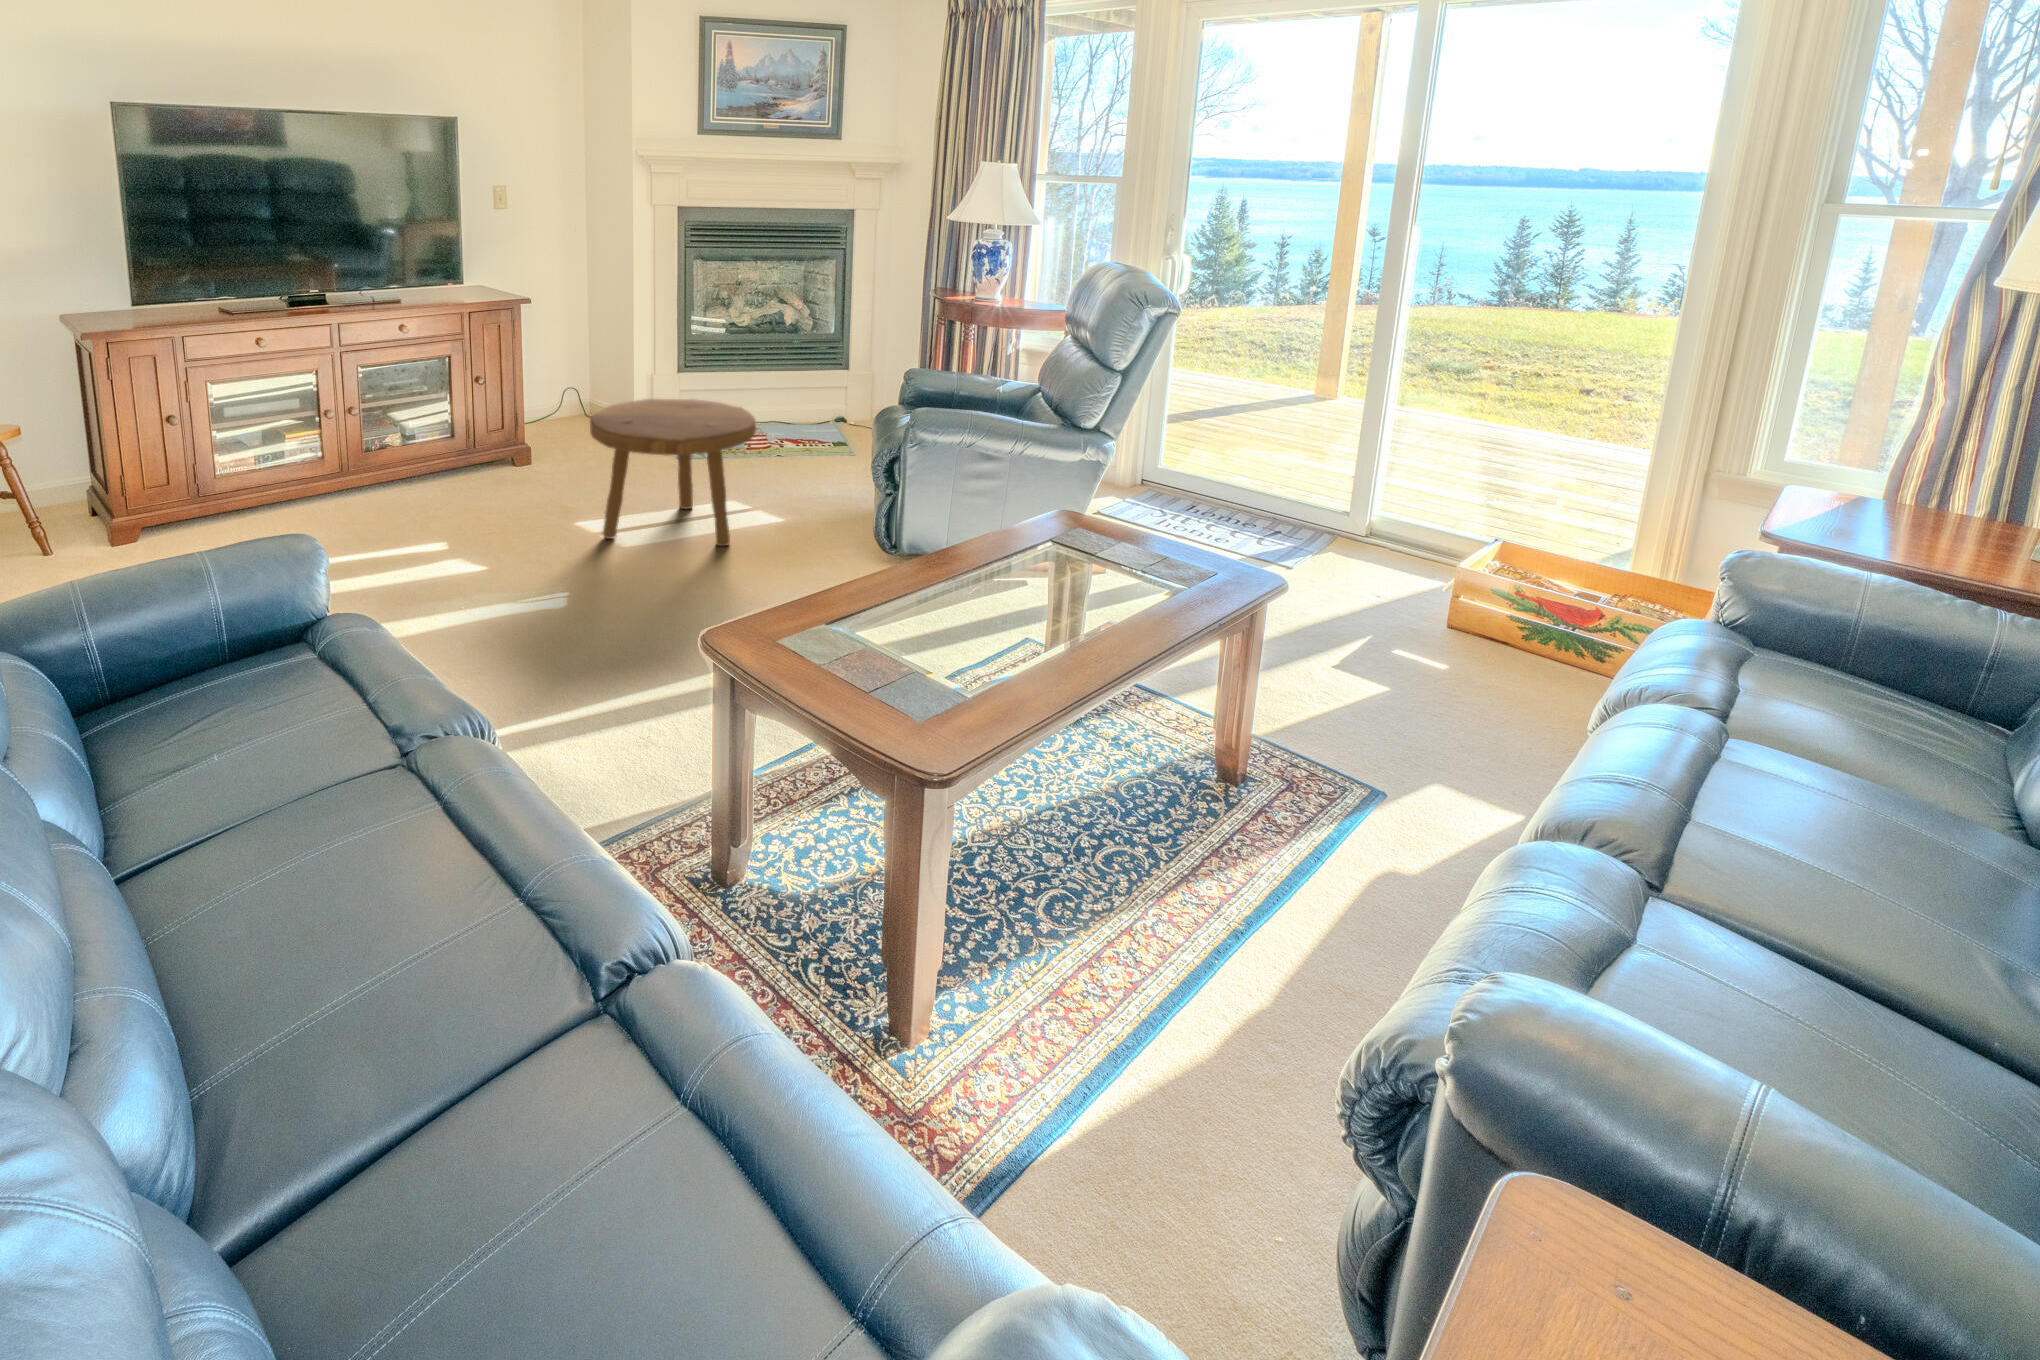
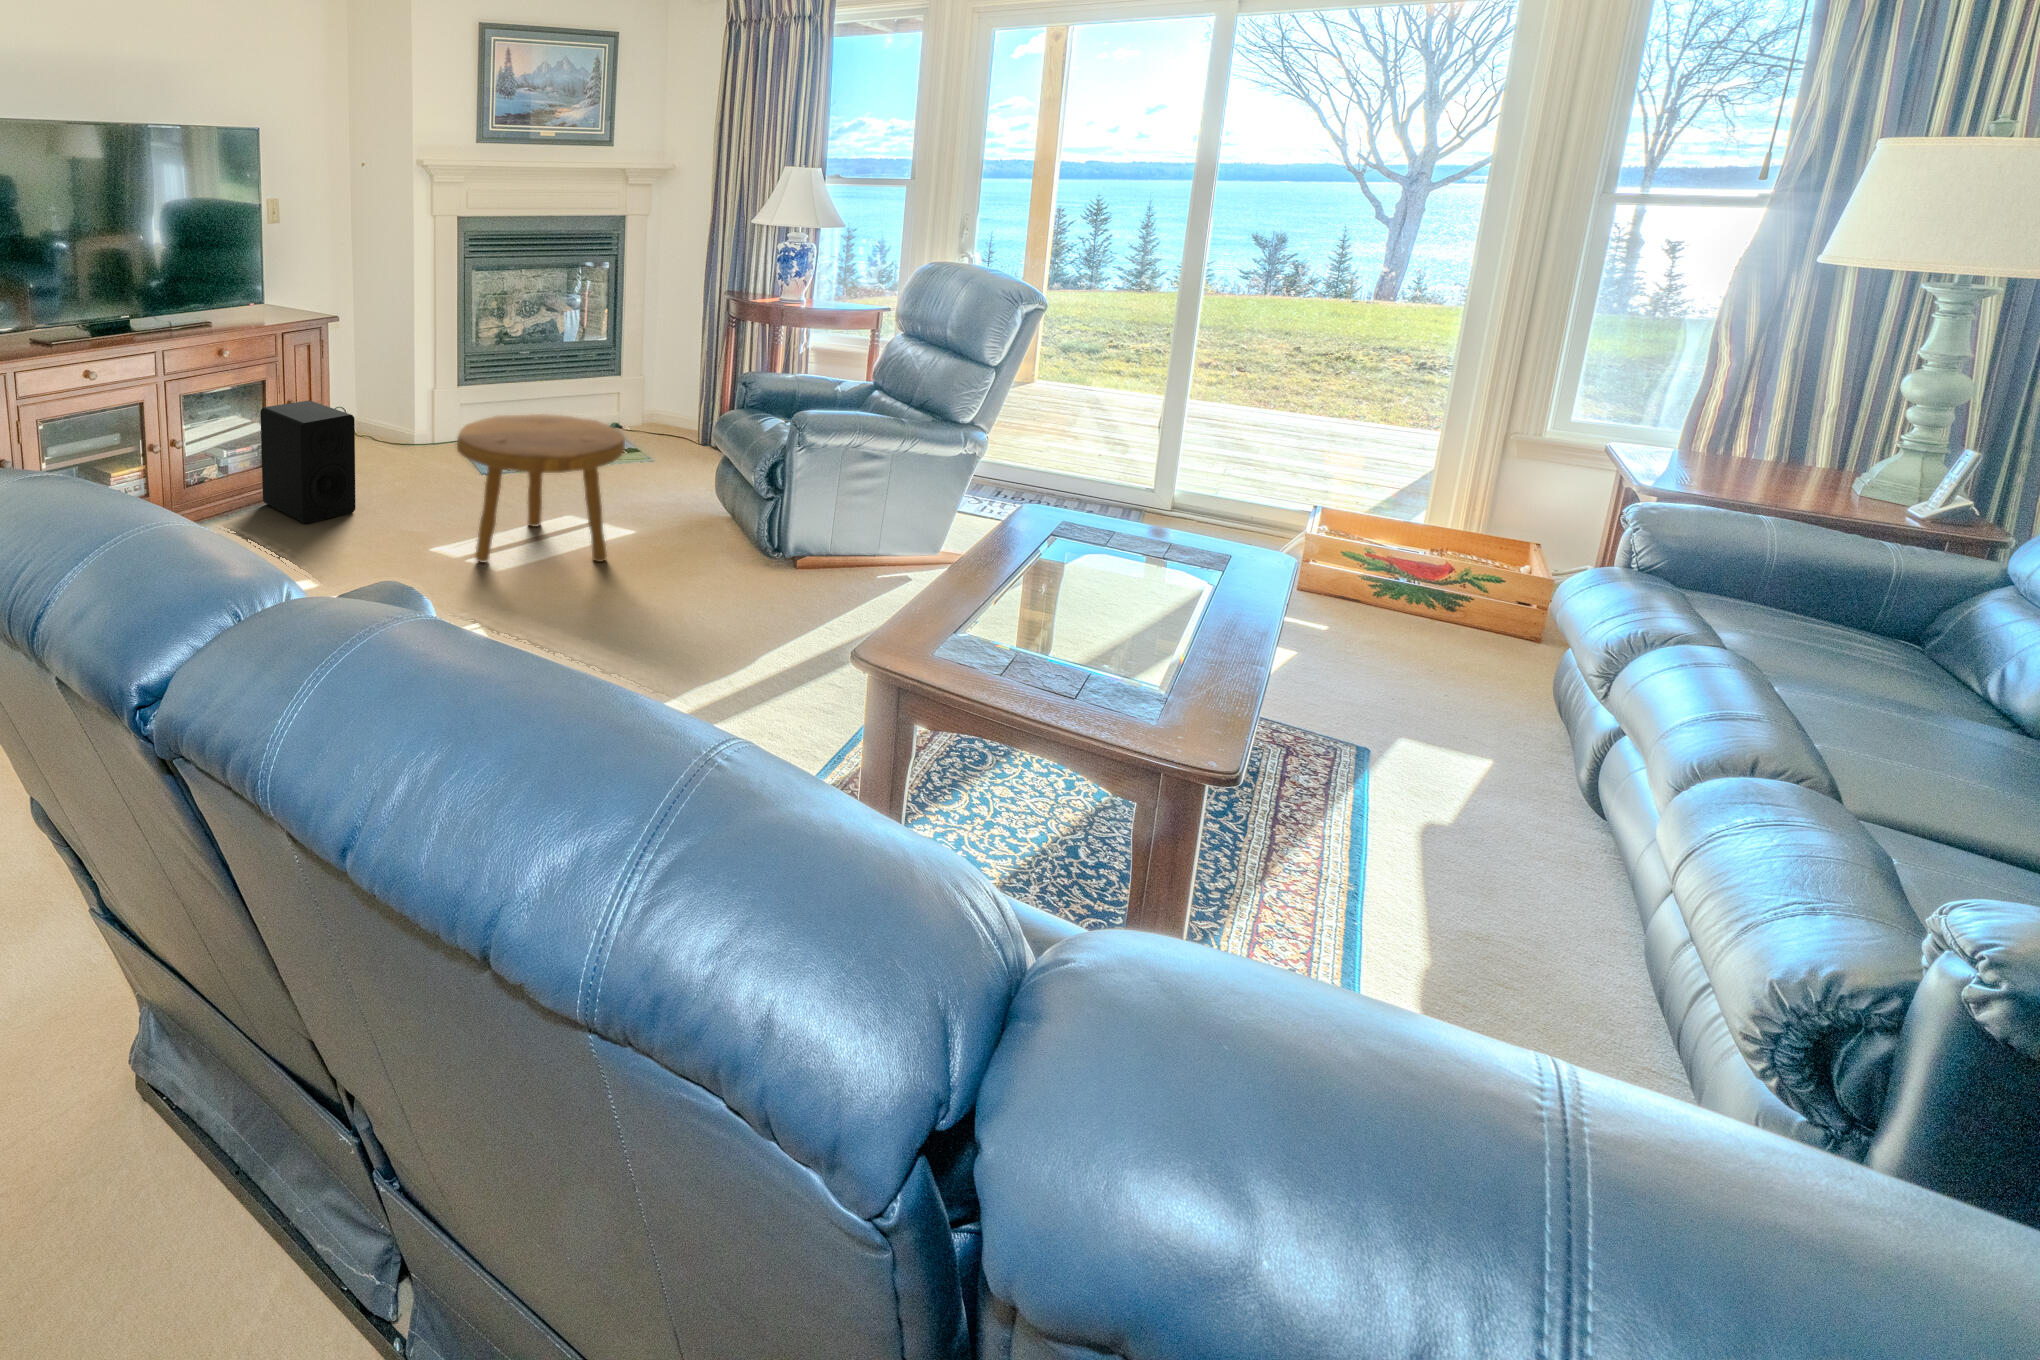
speaker: none [447,376,528,492] -> present [260,400,356,524]

